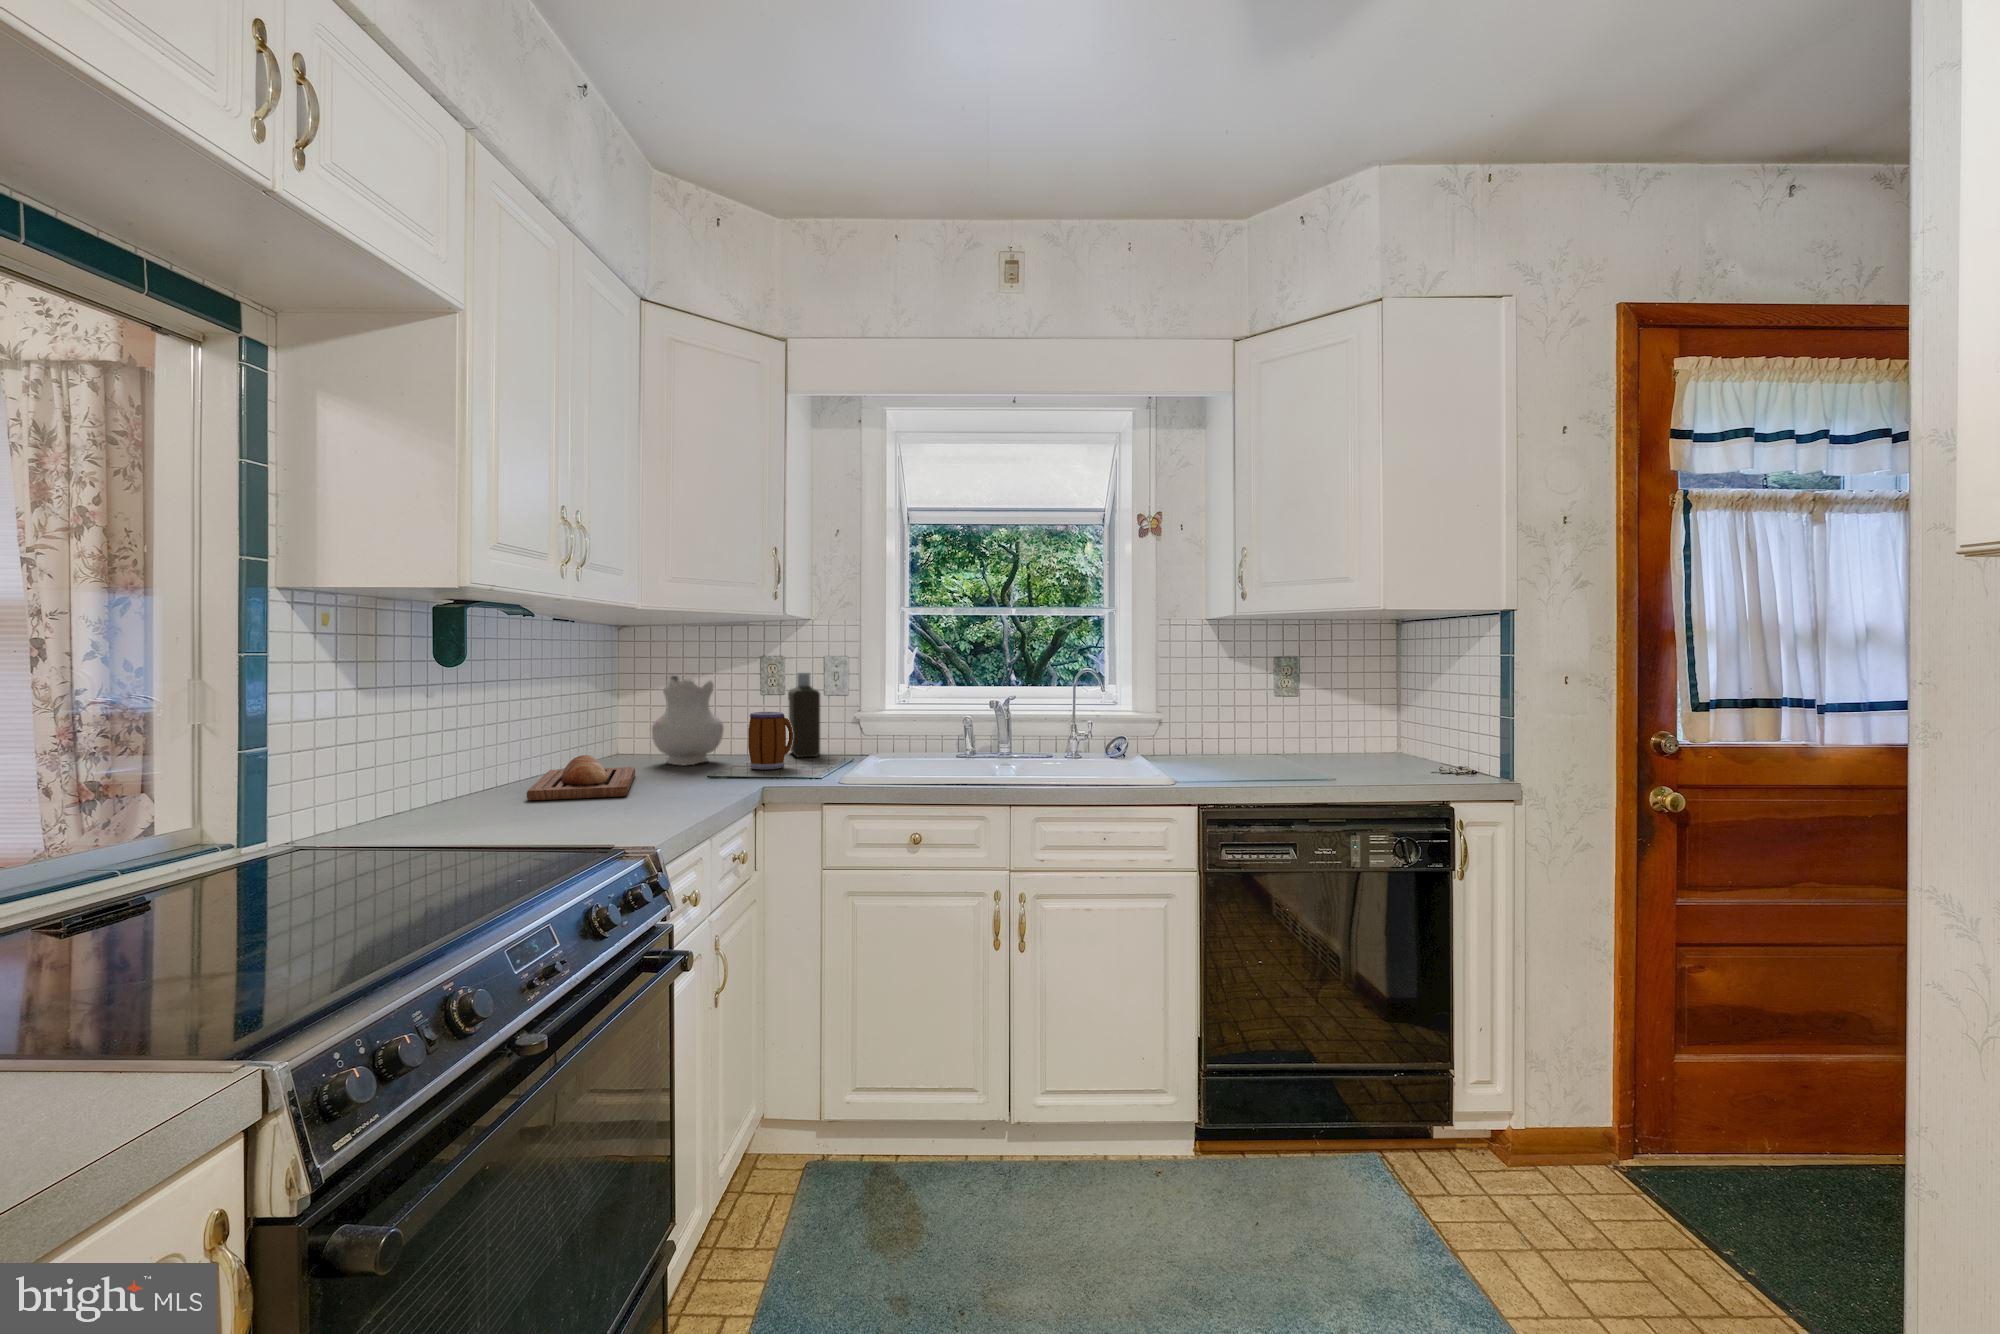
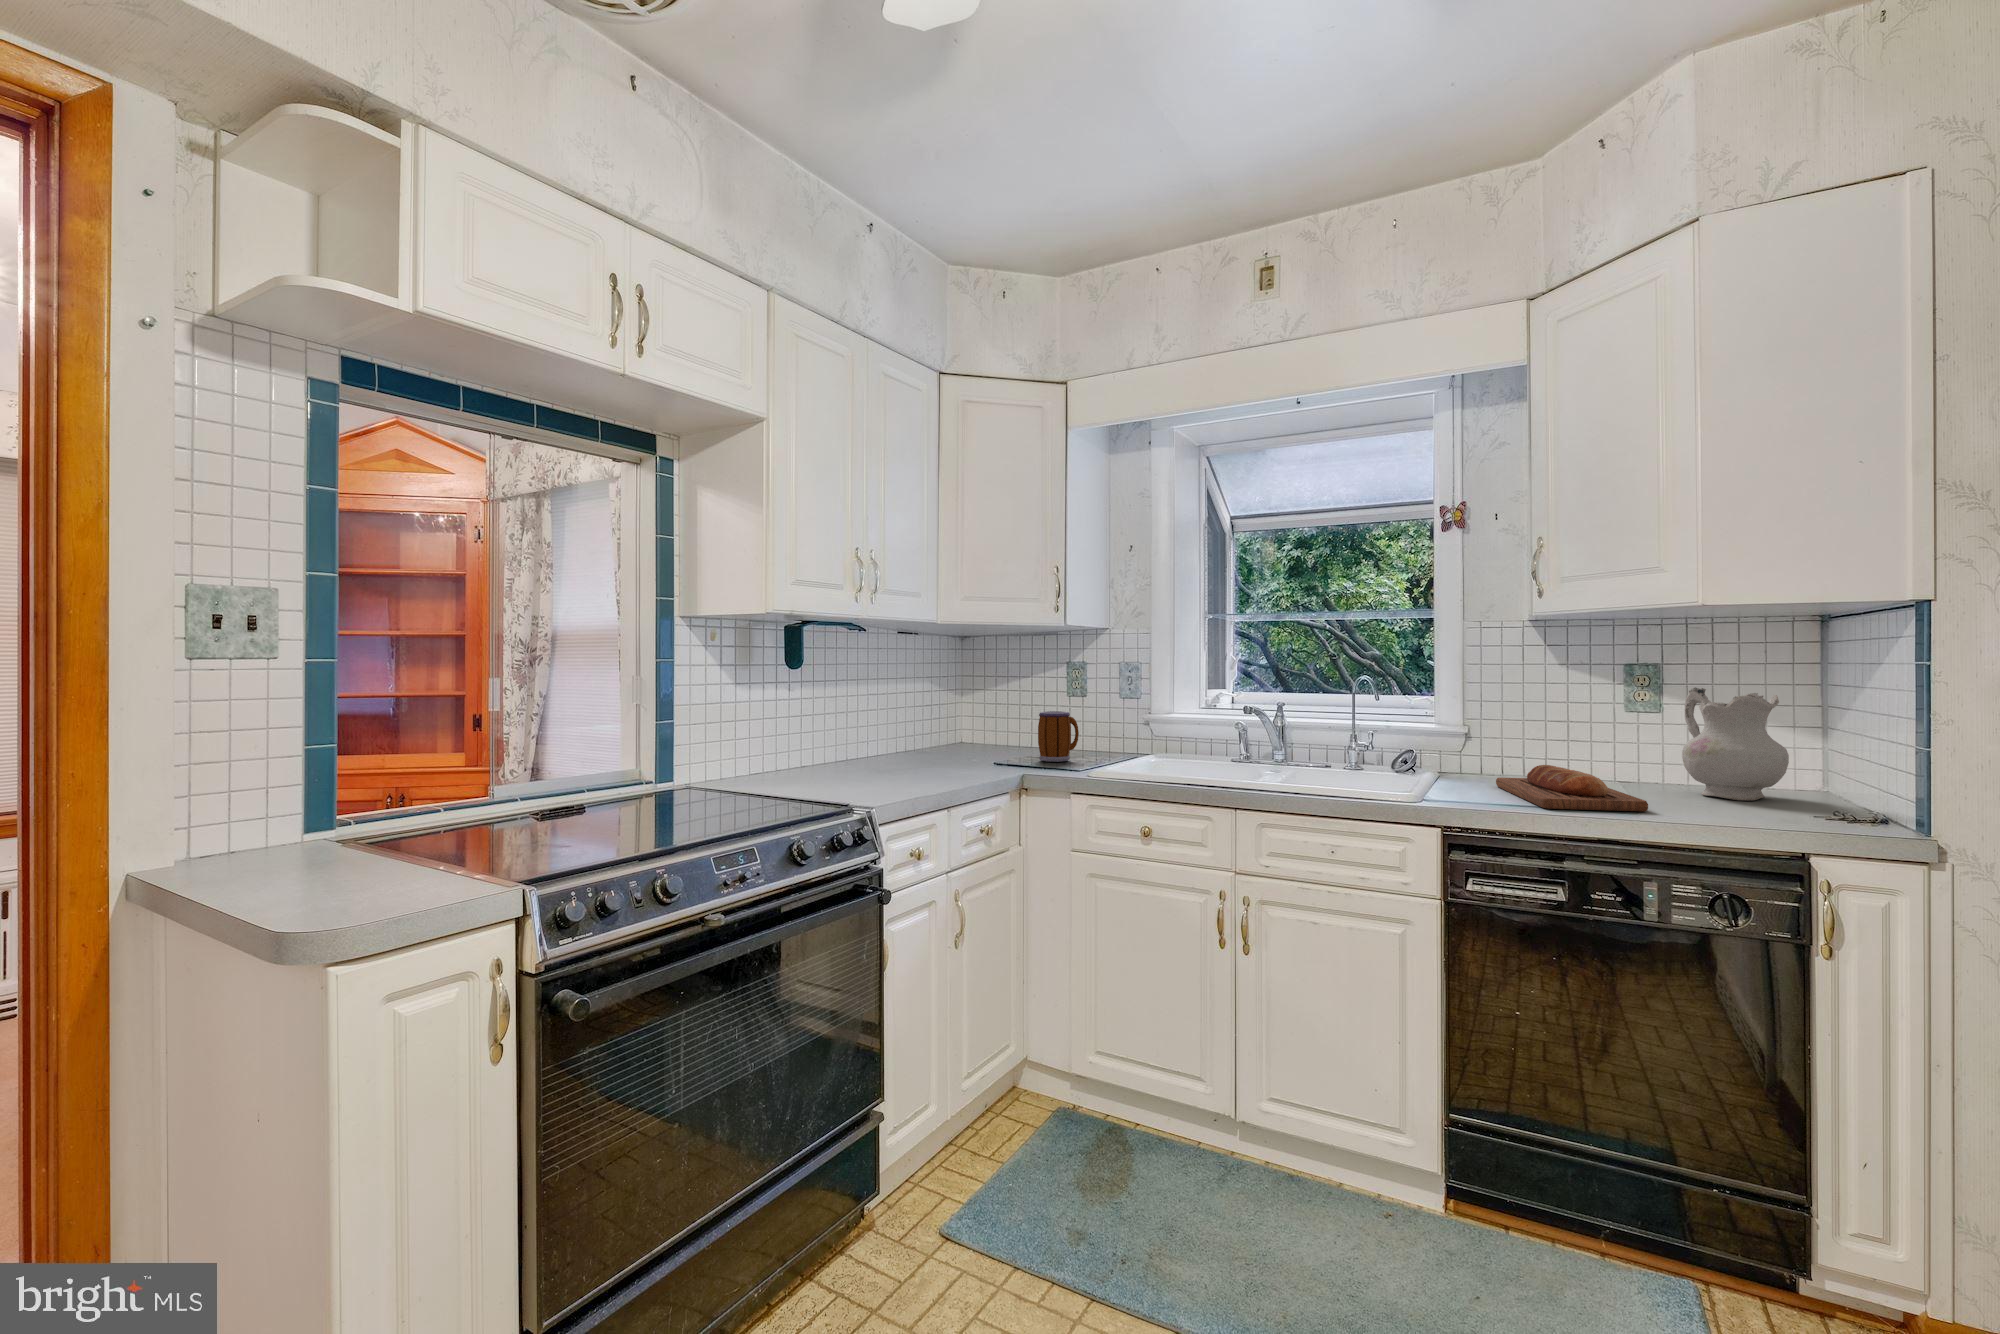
bottle: present [788,673,820,757] -> none [1092,677,1120,754]
ceramic pitcher: present [652,675,724,765] -> present [1682,687,1789,800]
bread loaf: present [527,755,635,800] -> present [1496,765,1648,812]

